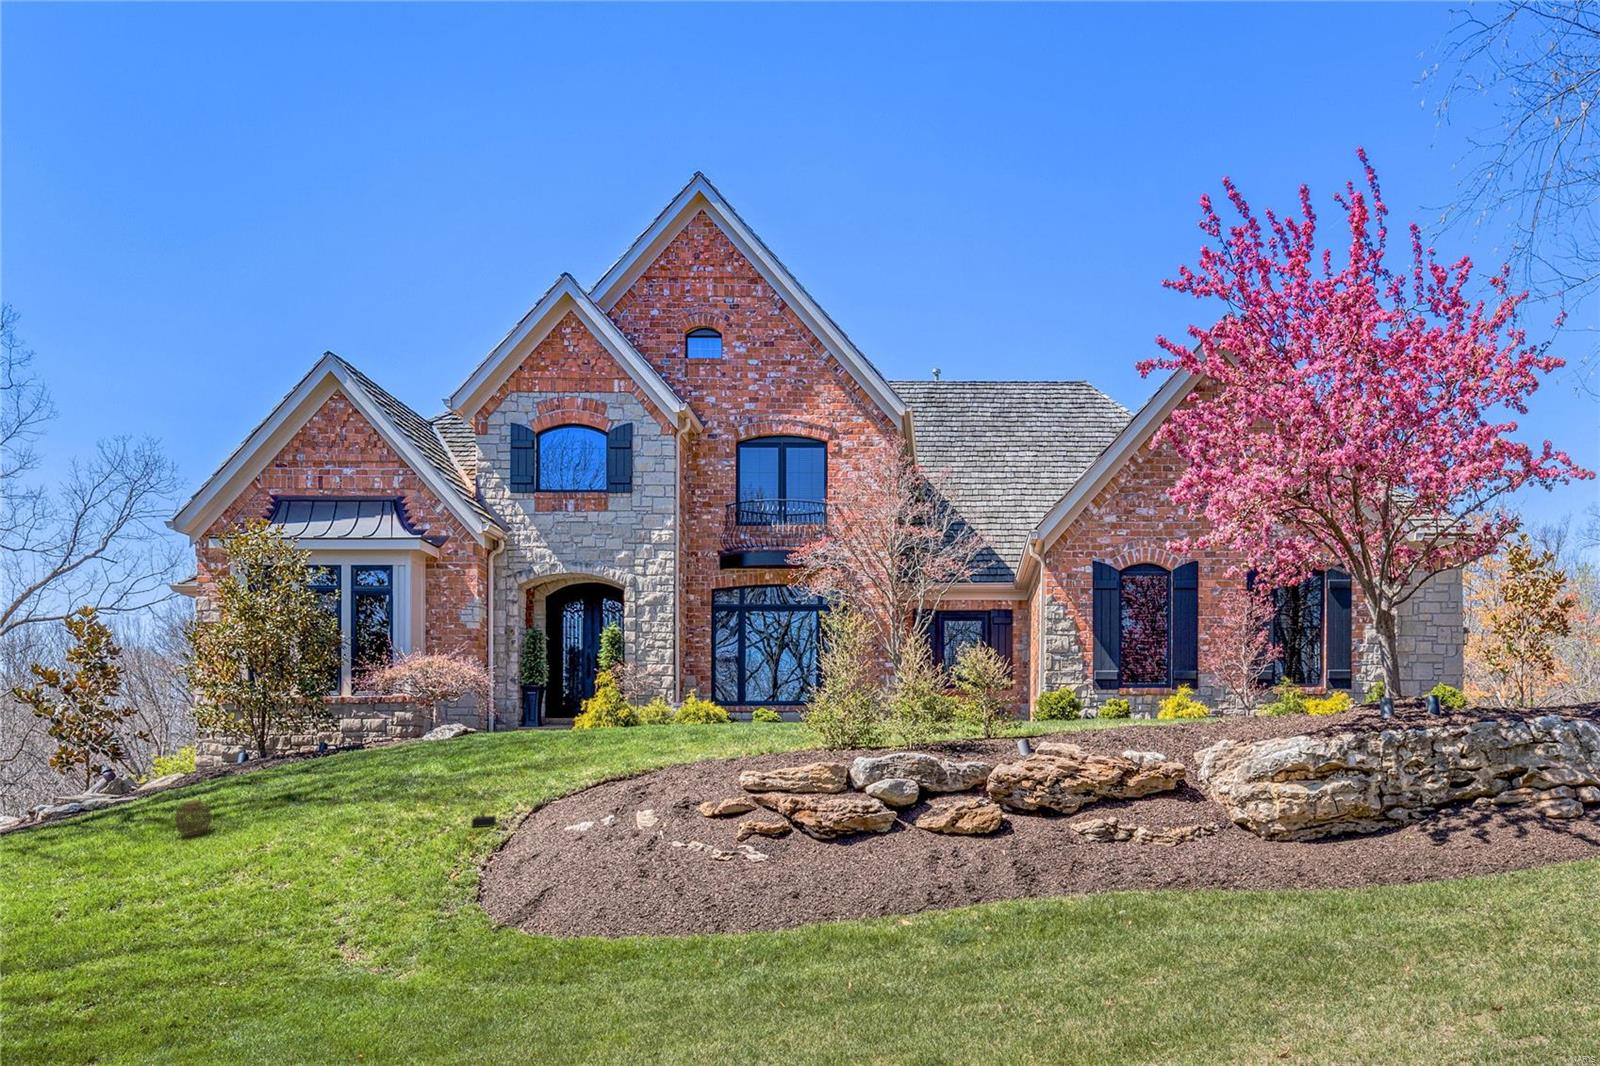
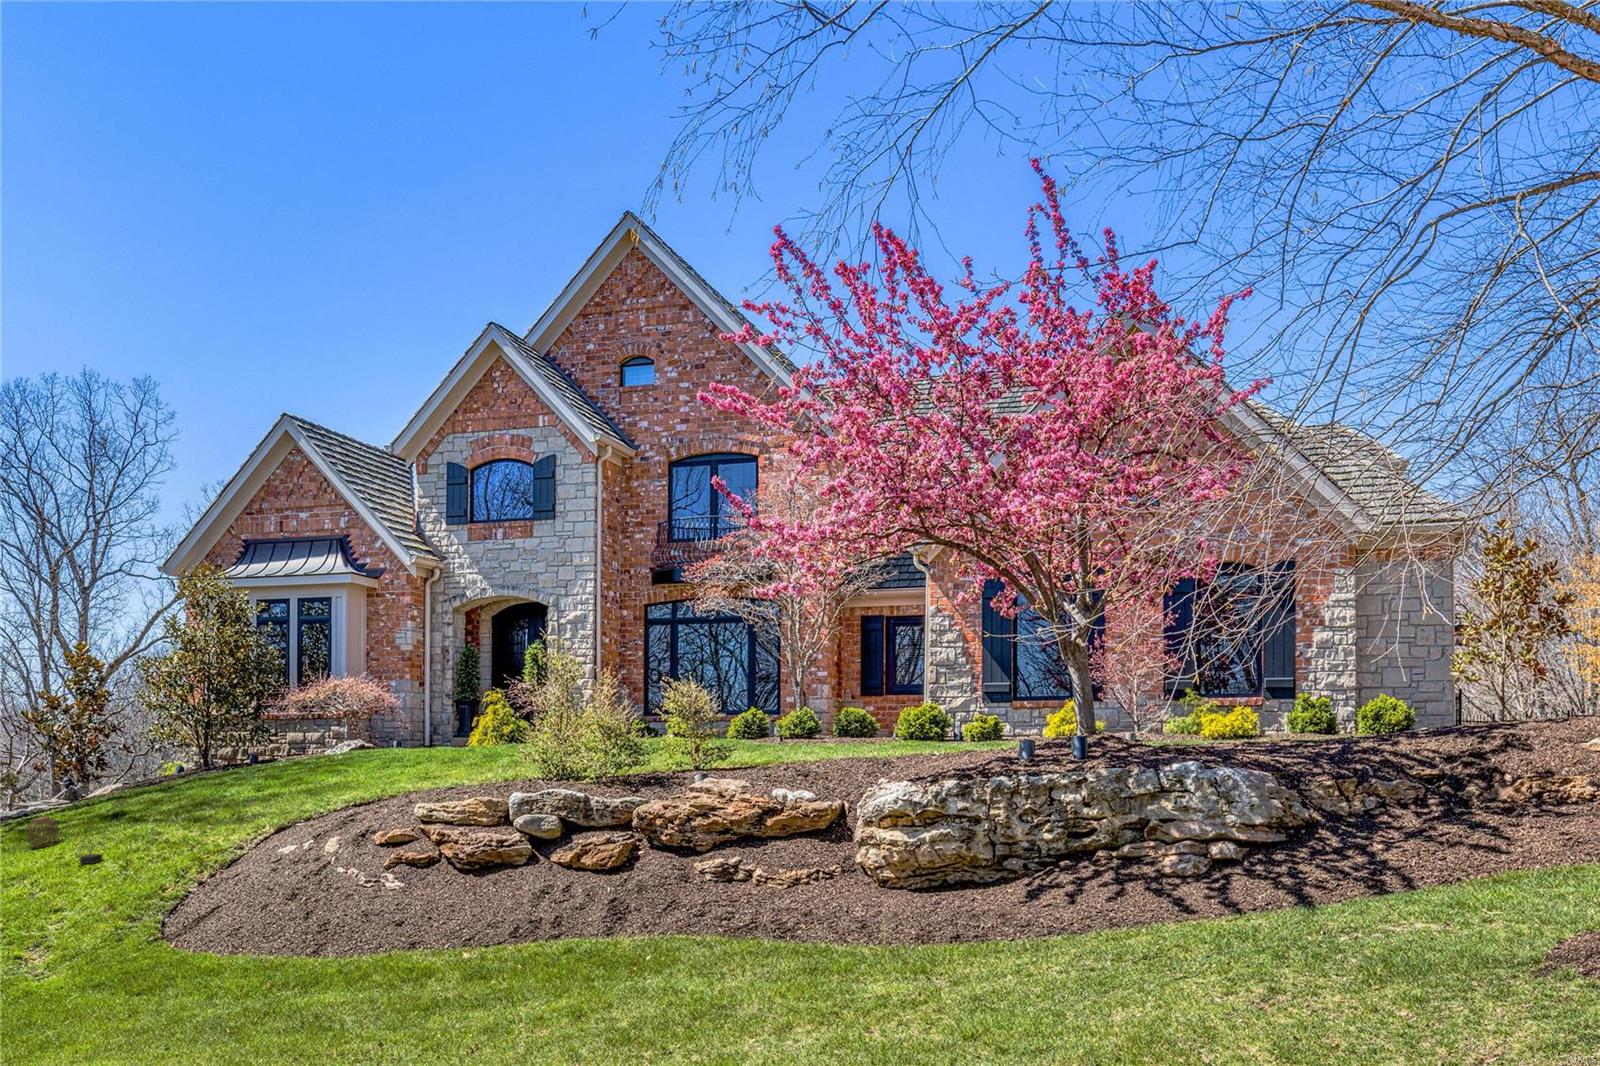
decorative plant: present [466,797,498,827] -> present [75,838,103,864]

